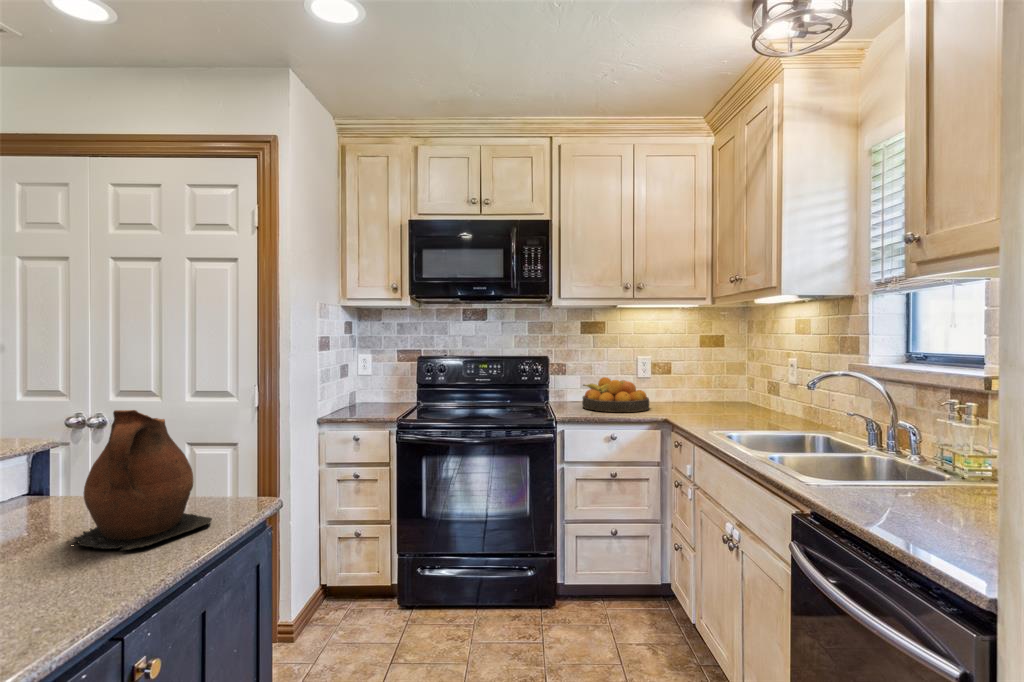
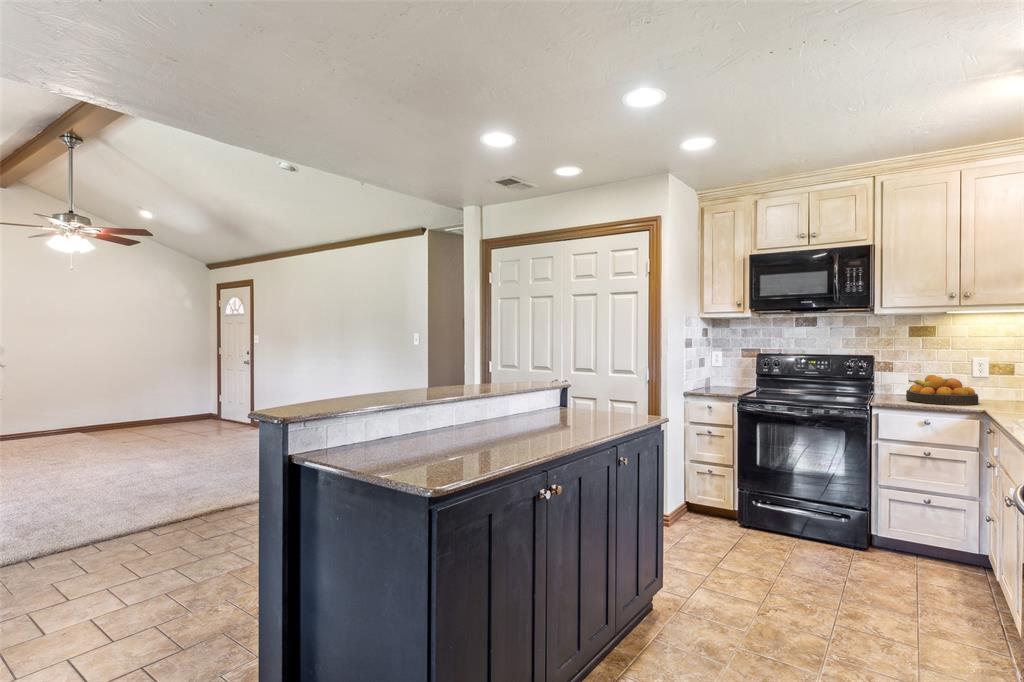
ceramic pitcher: present [68,410,212,551] -> none [599,367,649,421]

